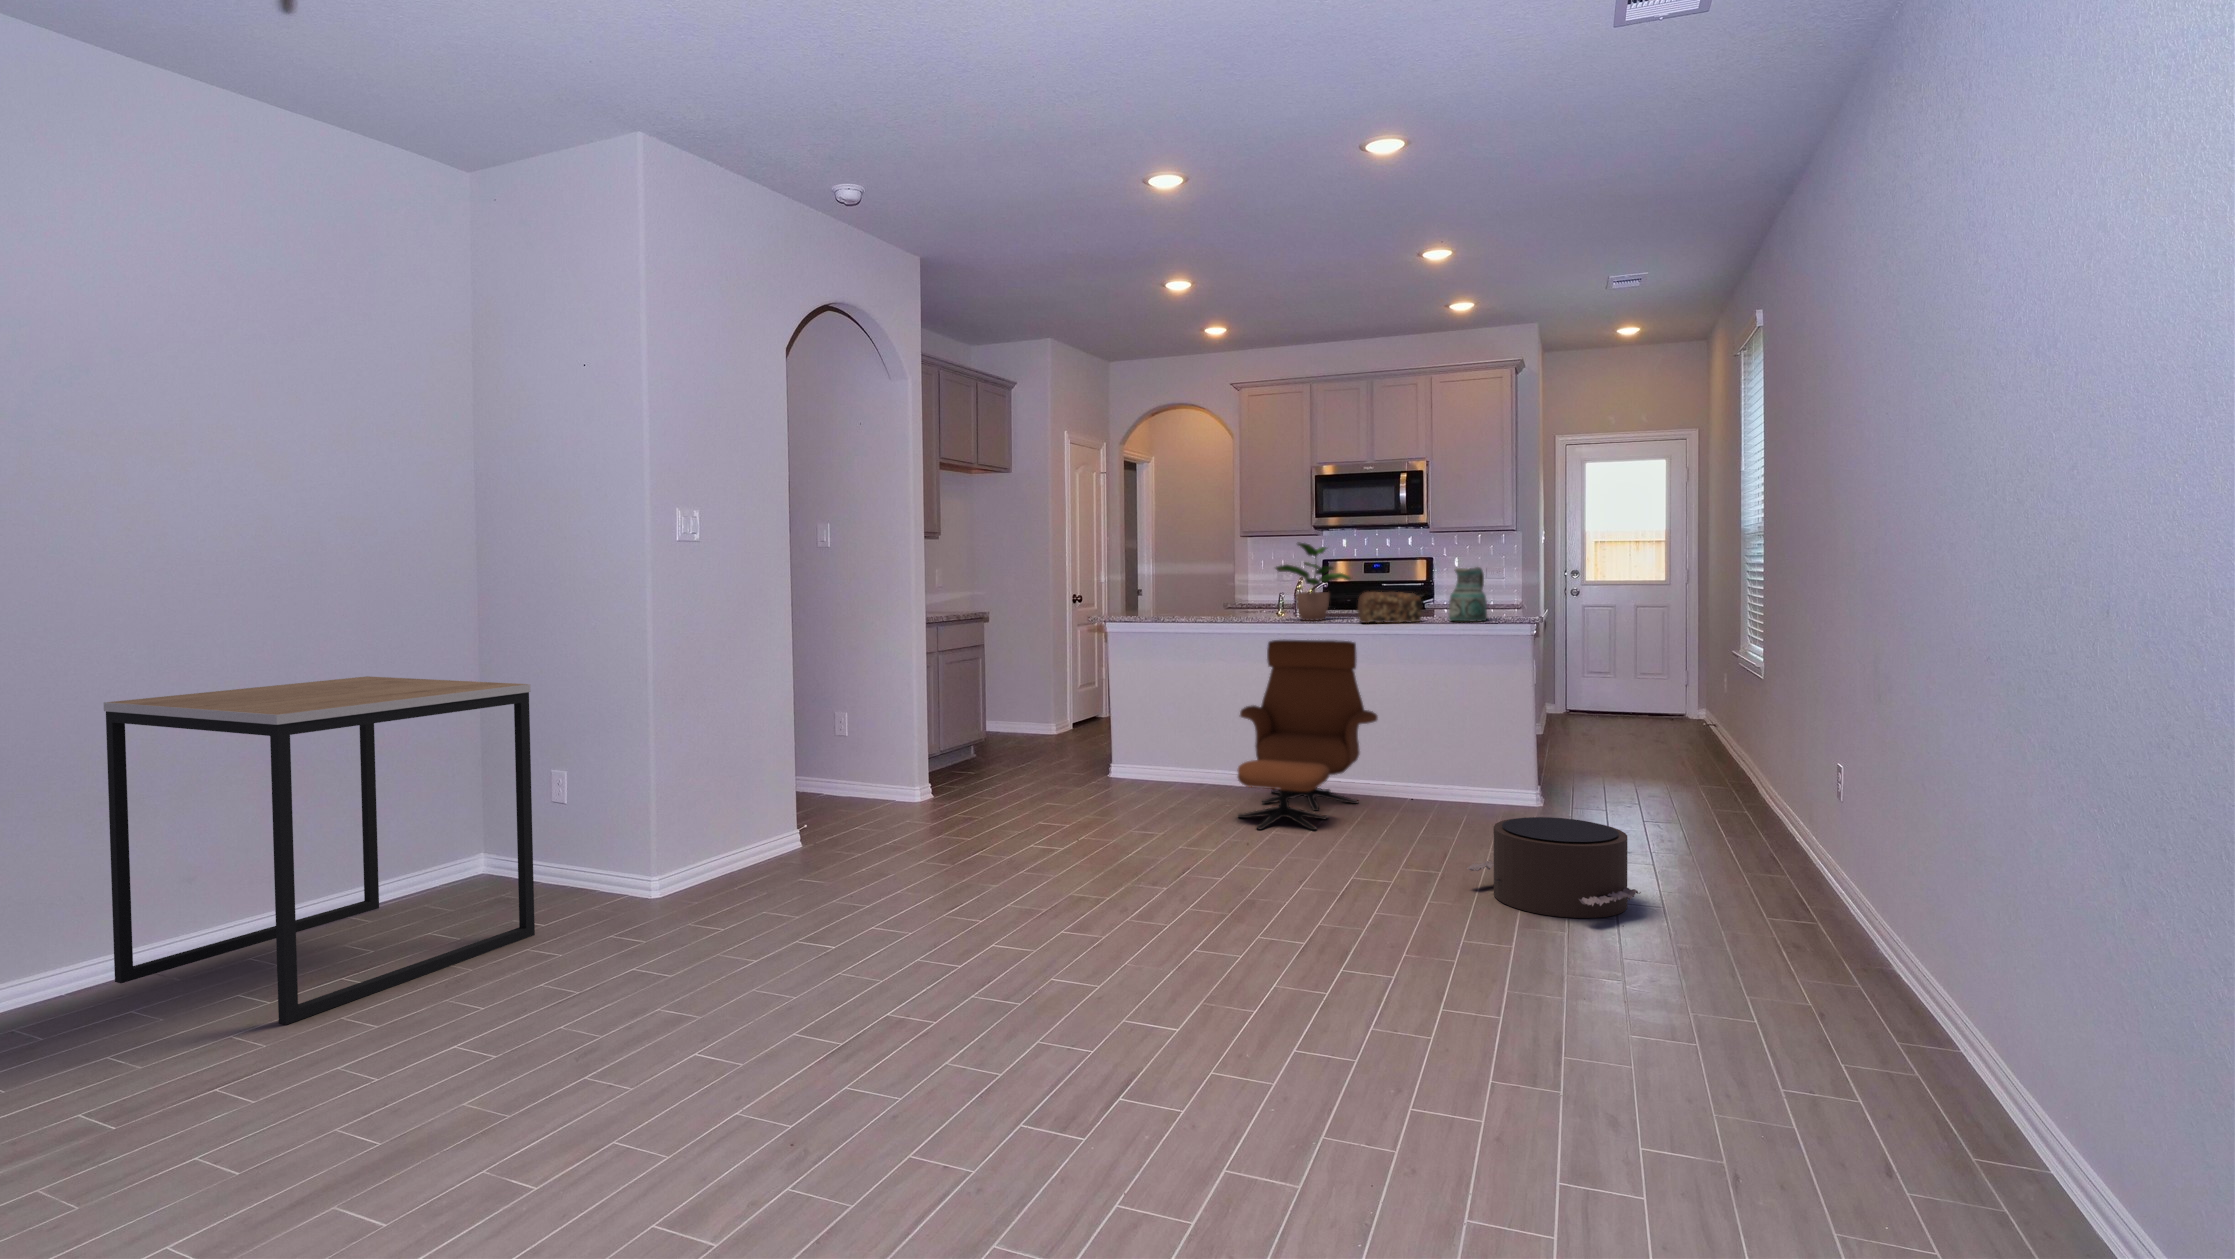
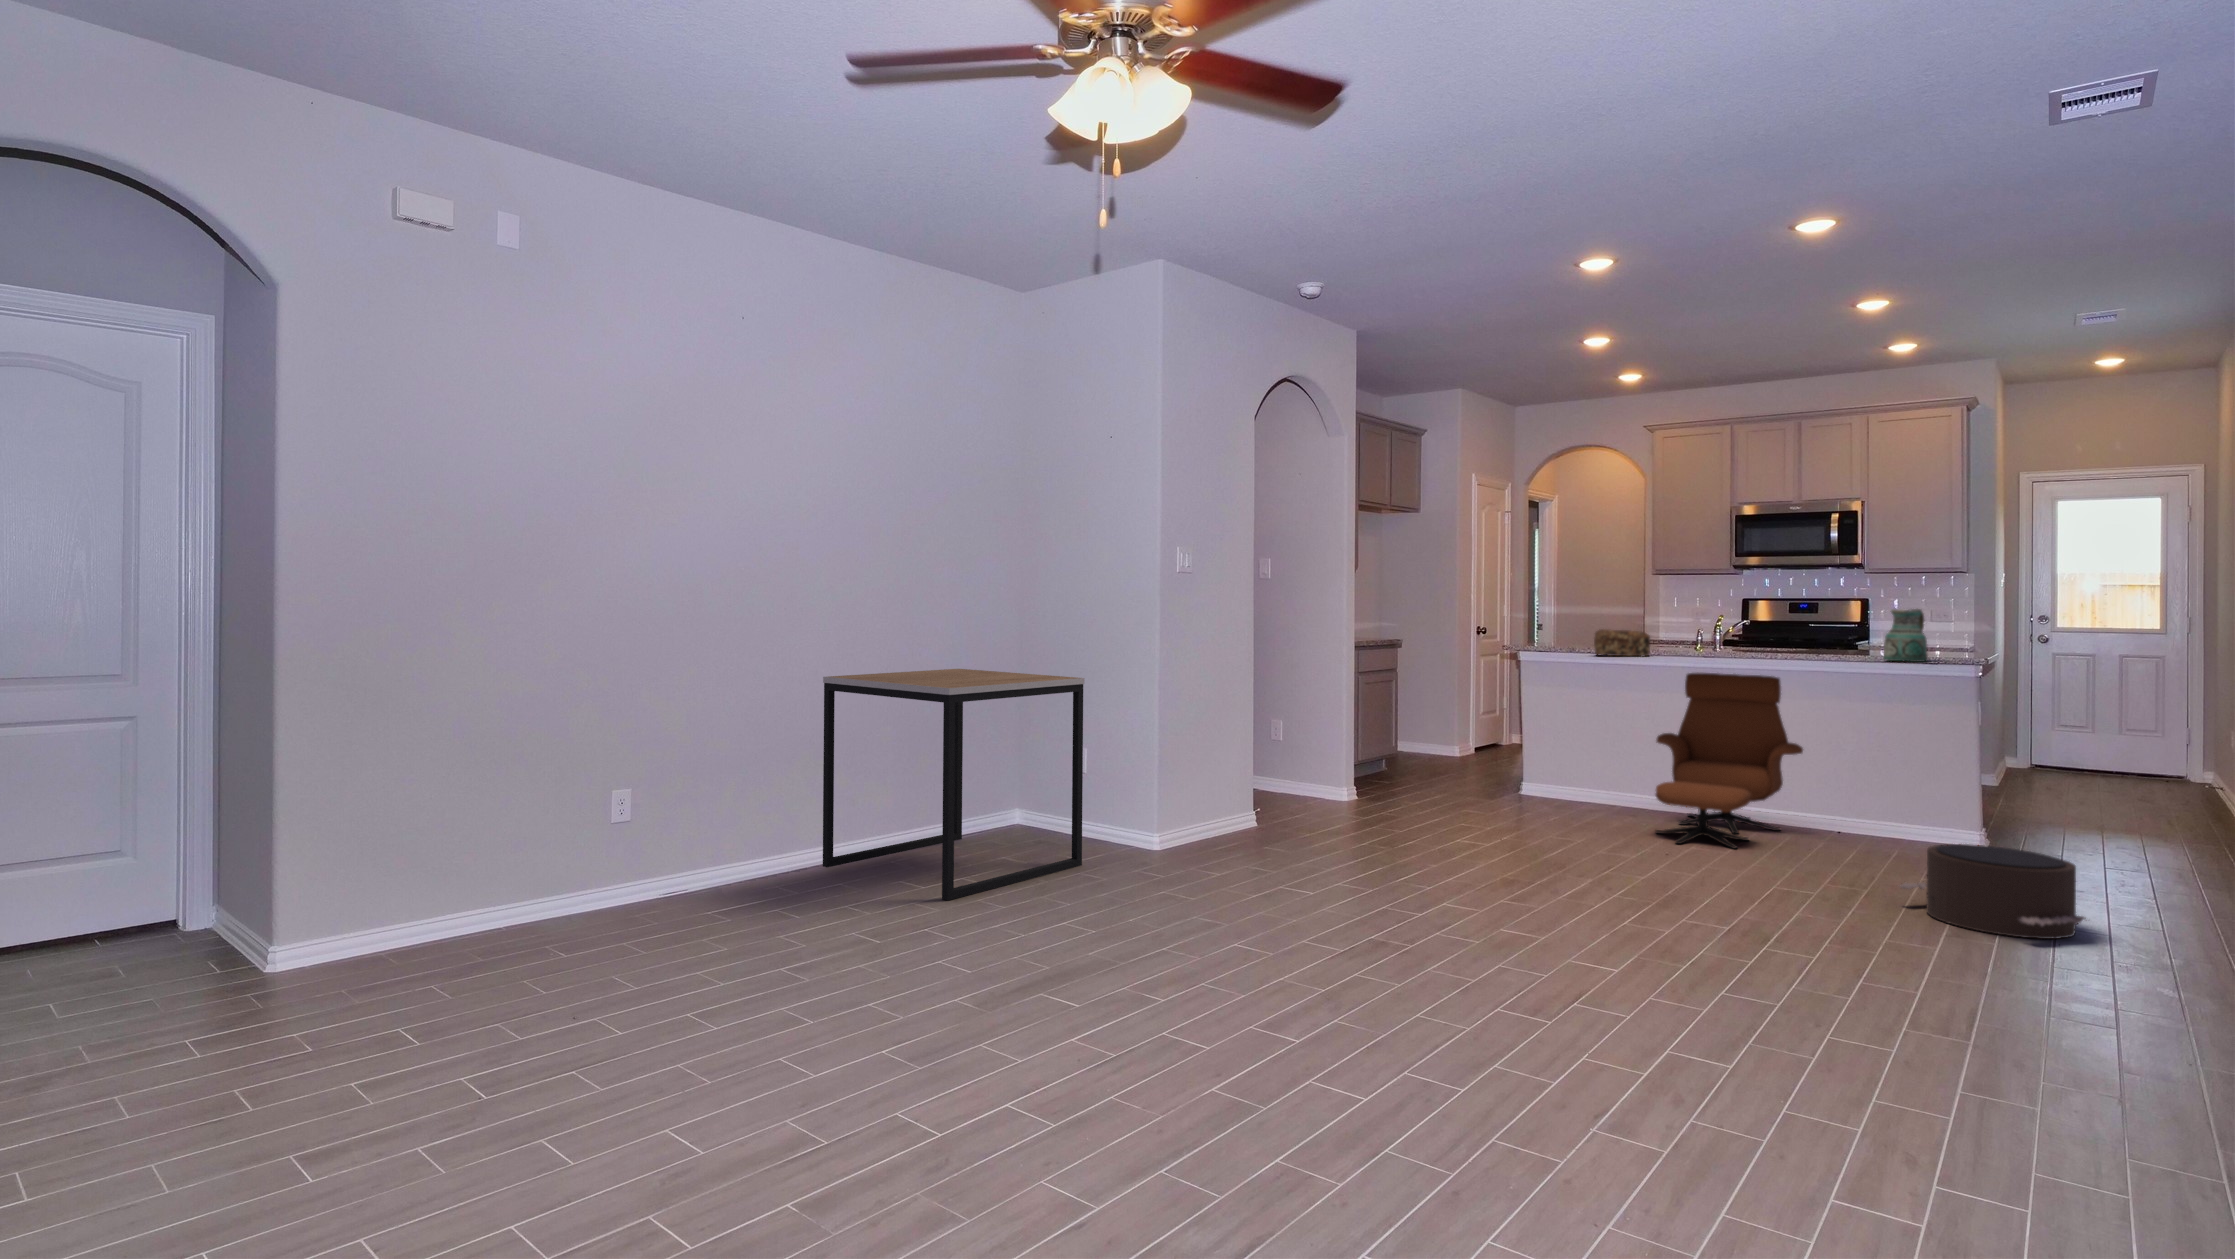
potted plant: present [1276,543,1351,621] -> none [1692,582,1777,656]
bread loaf: present [1358,592,1422,623] -> present [1594,629,1650,657]

